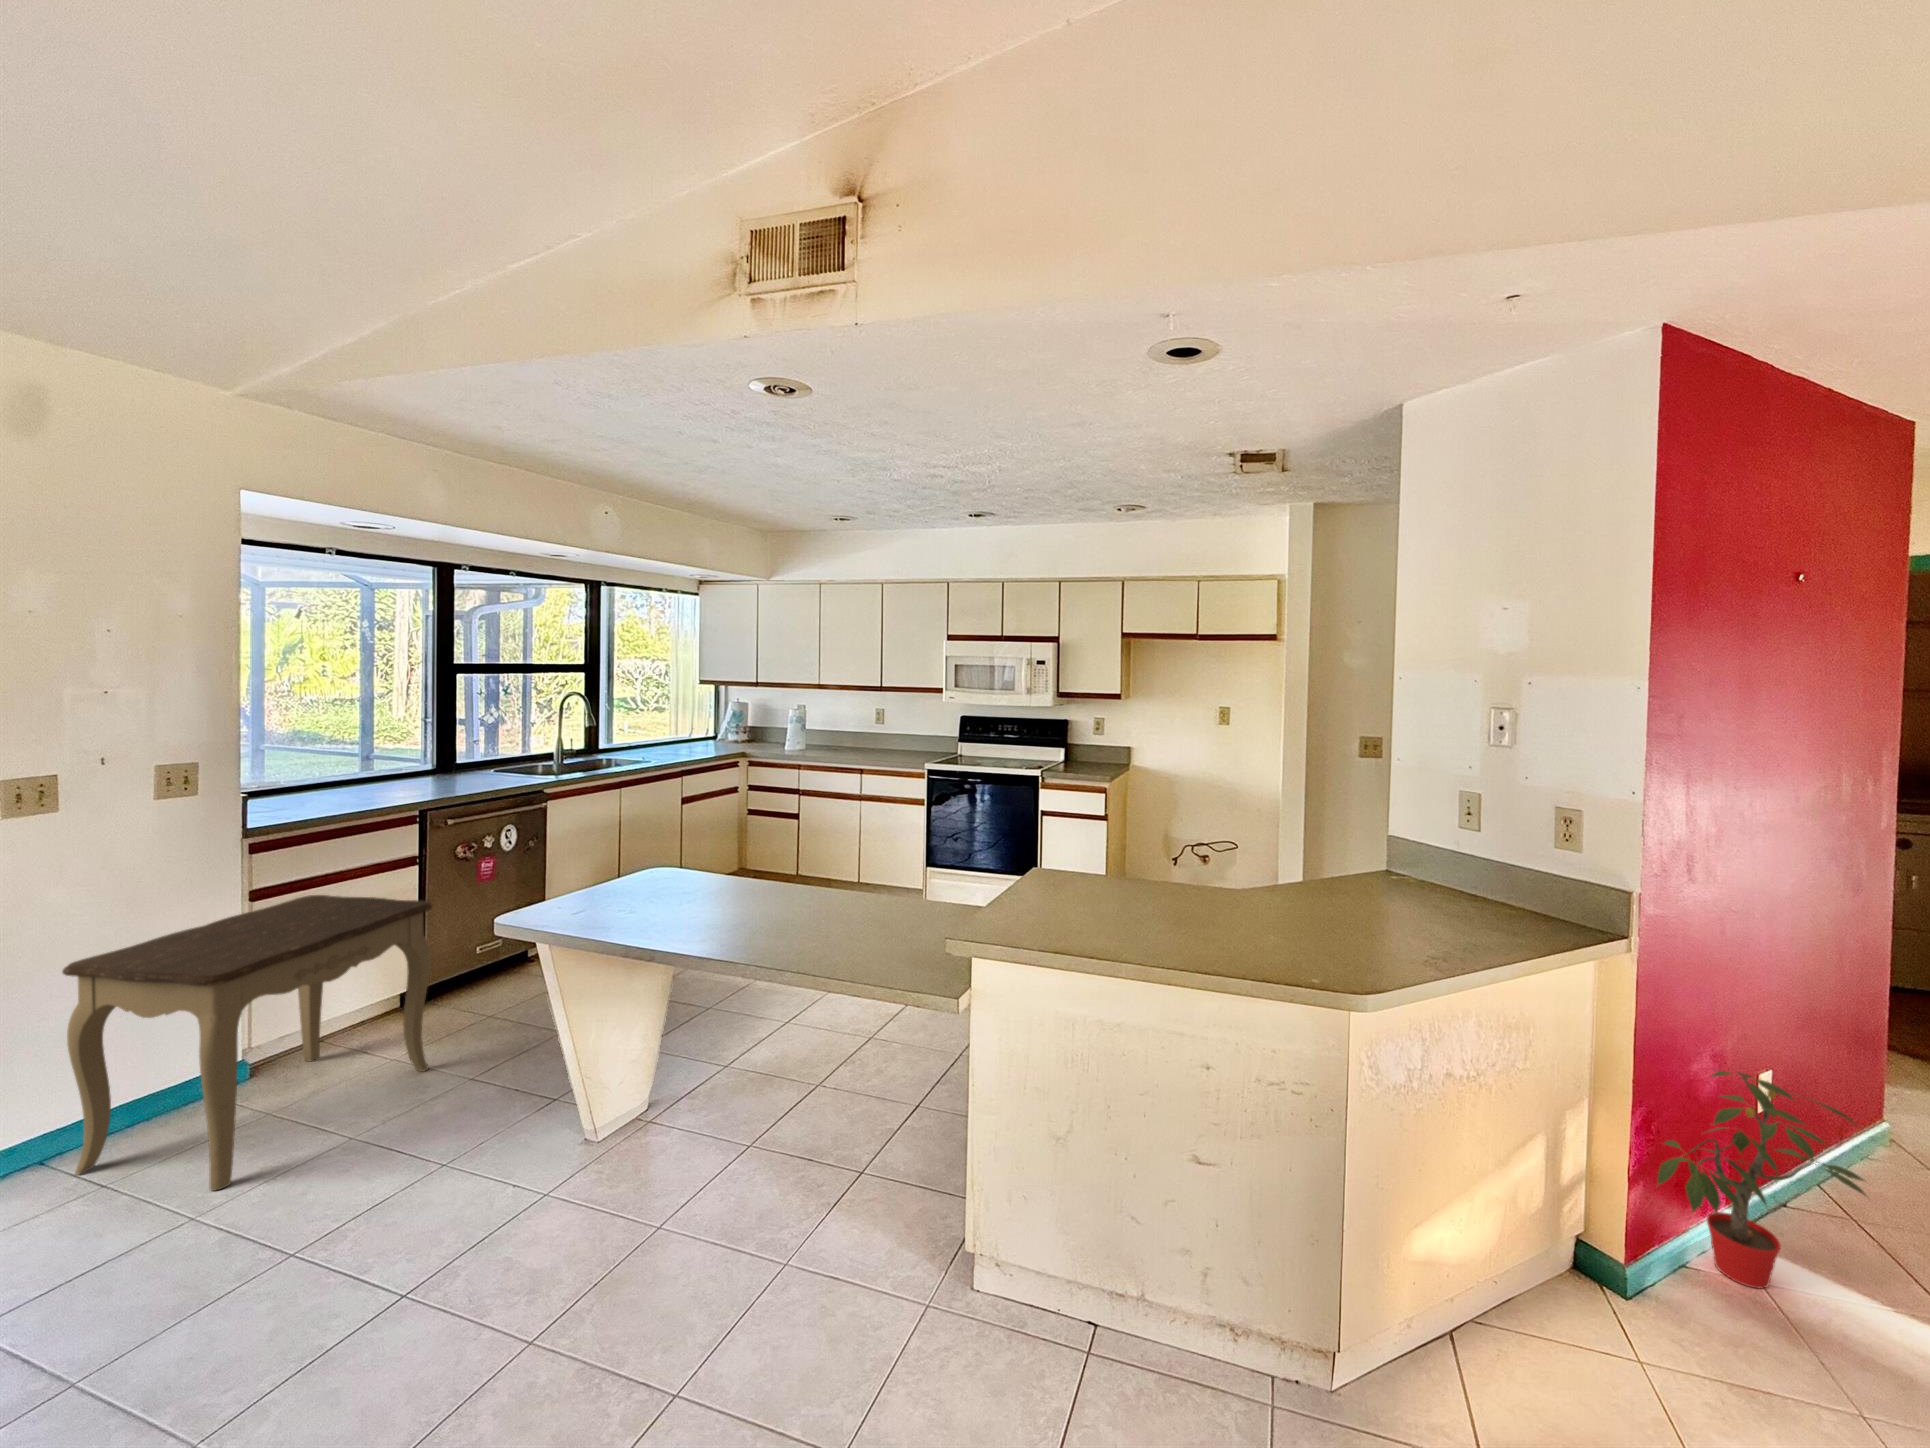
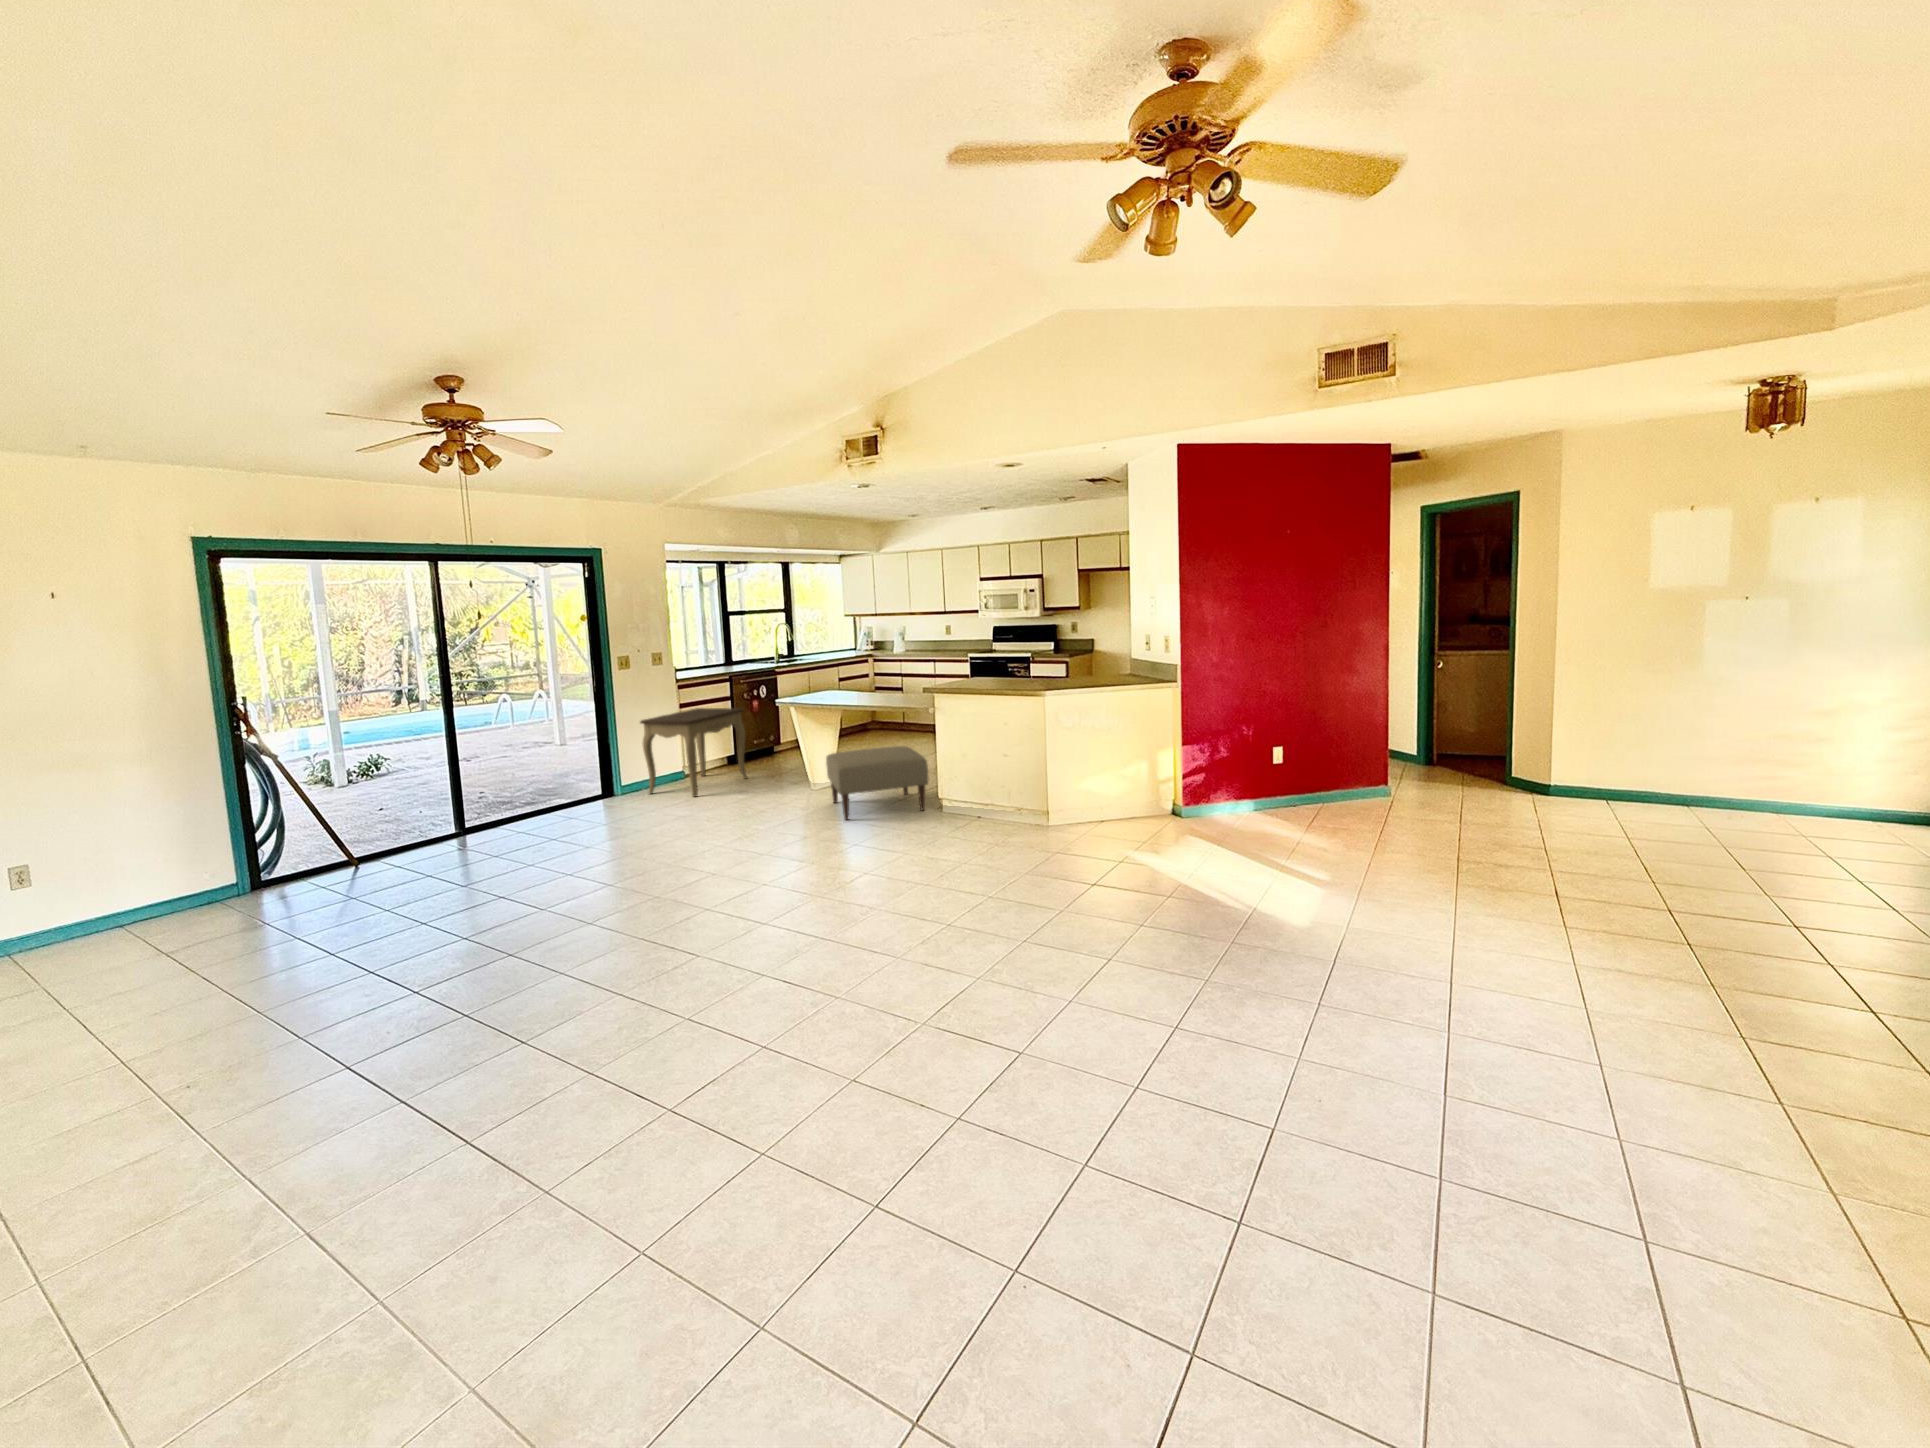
ottoman: none [629,1028,930,1354] -> present [826,746,928,820]
potted plant: present [1658,1071,1866,1288] -> none [1196,743,1296,822]

